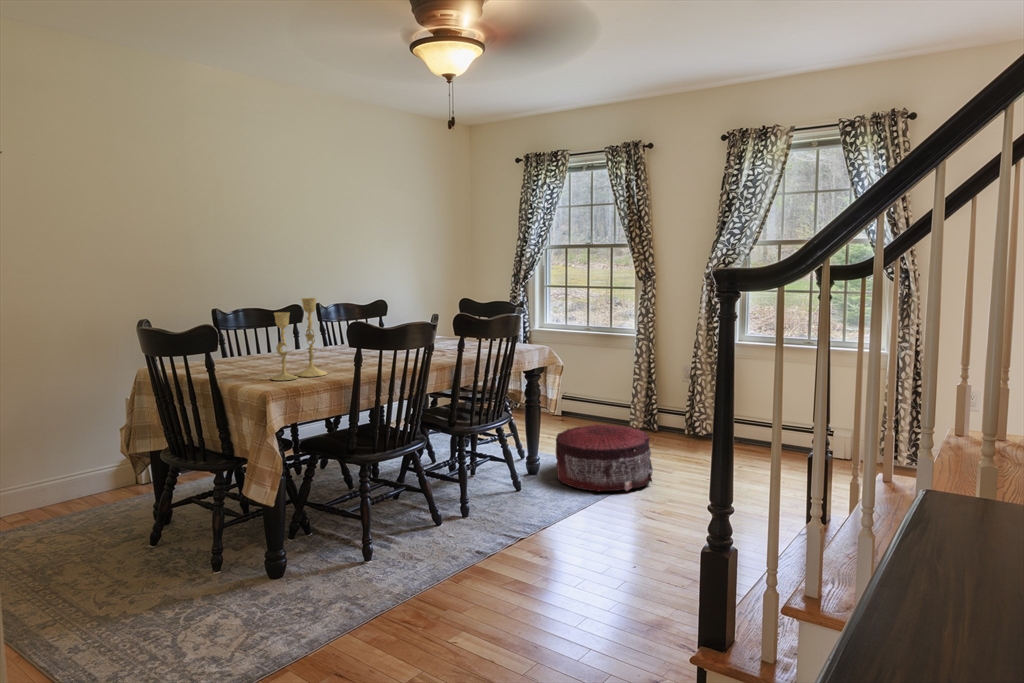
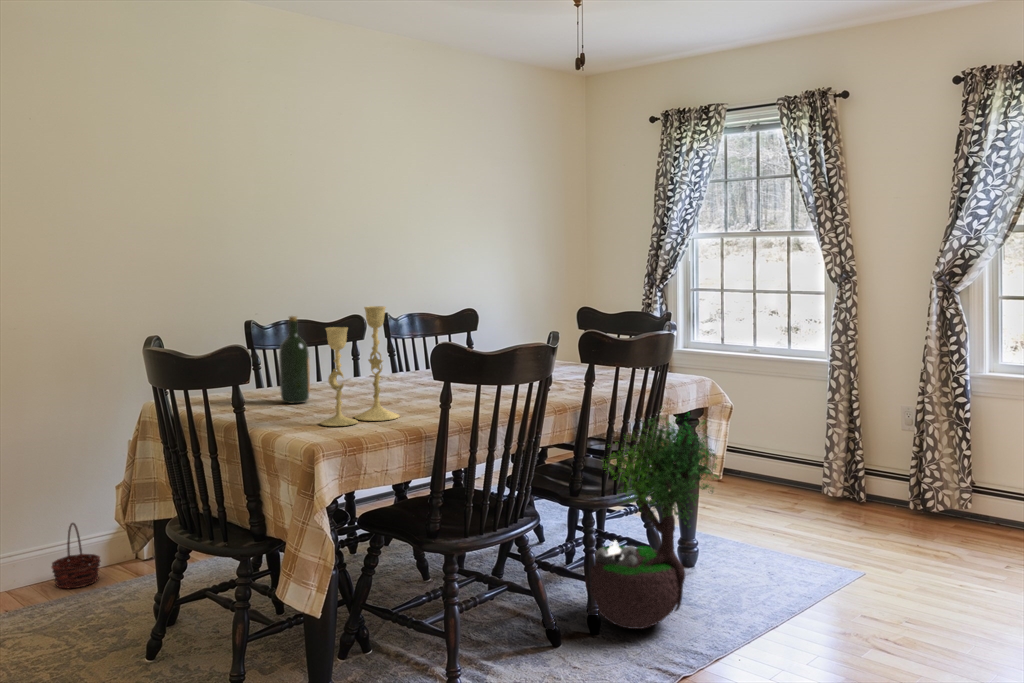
wine bottle: none [241,304,263,366] -> present [279,316,310,403]
potted tree: none [459,365,546,515] -> present [586,406,719,629]
pouf: present [556,424,653,492] -> none [721,492,872,597]
basket: none [68,456,106,504] -> present [51,523,100,588]

